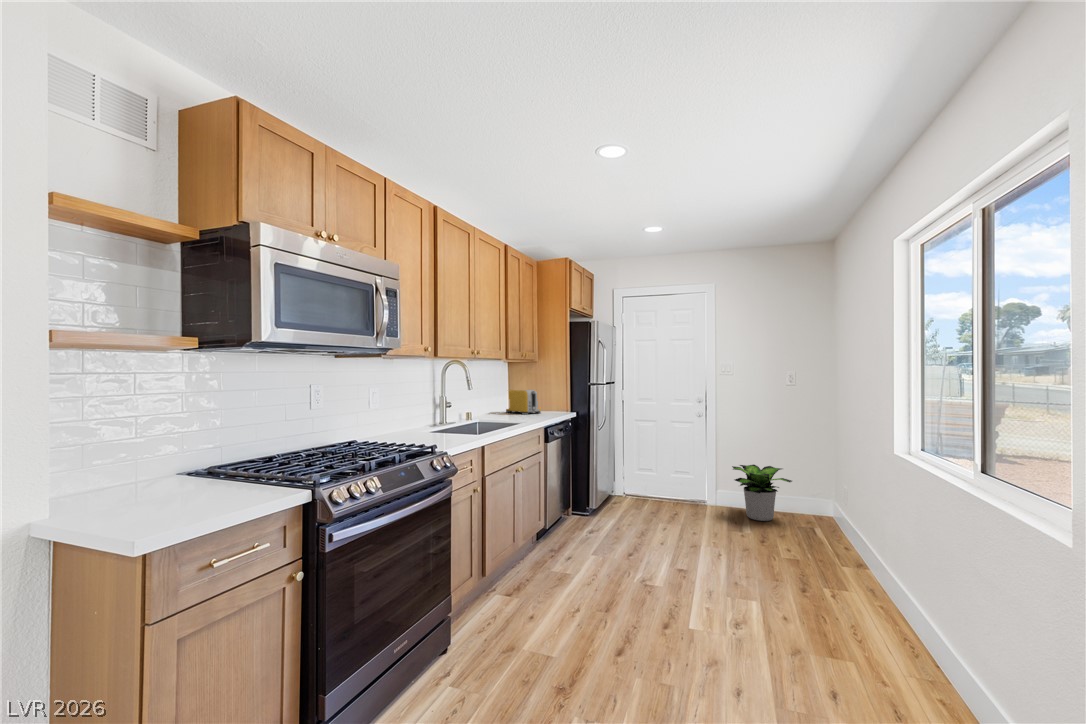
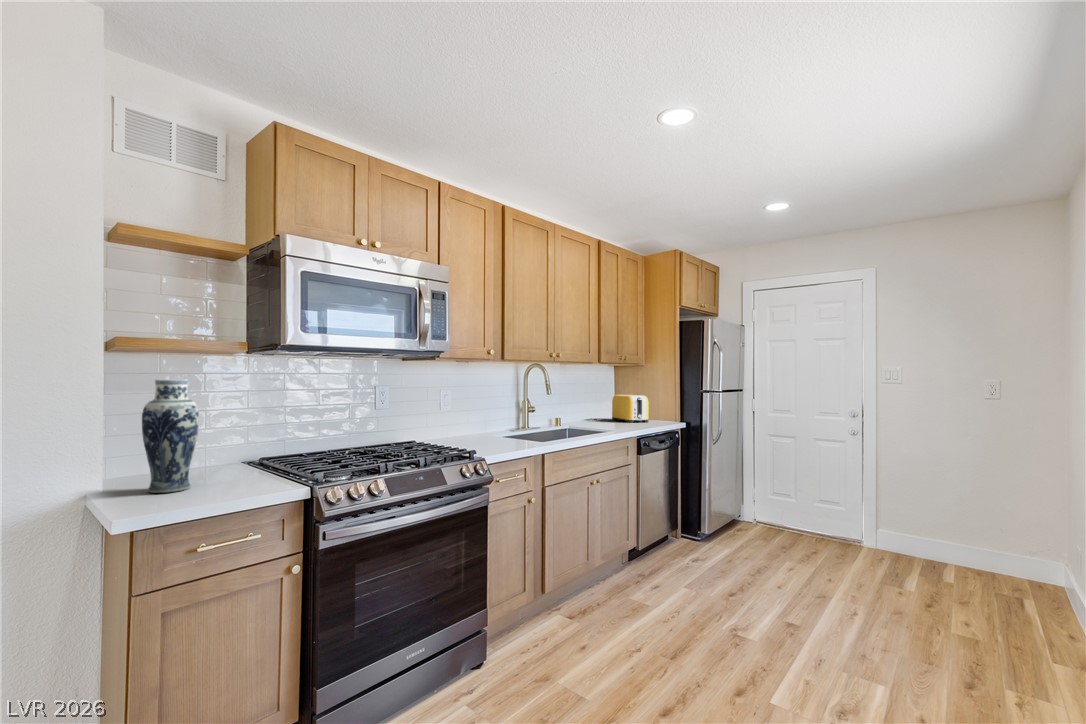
vase: none [104,379,173,511] -> present [142,379,199,493]
potted plant: present [732,465,792,521] -> none [894,500,990,578]

